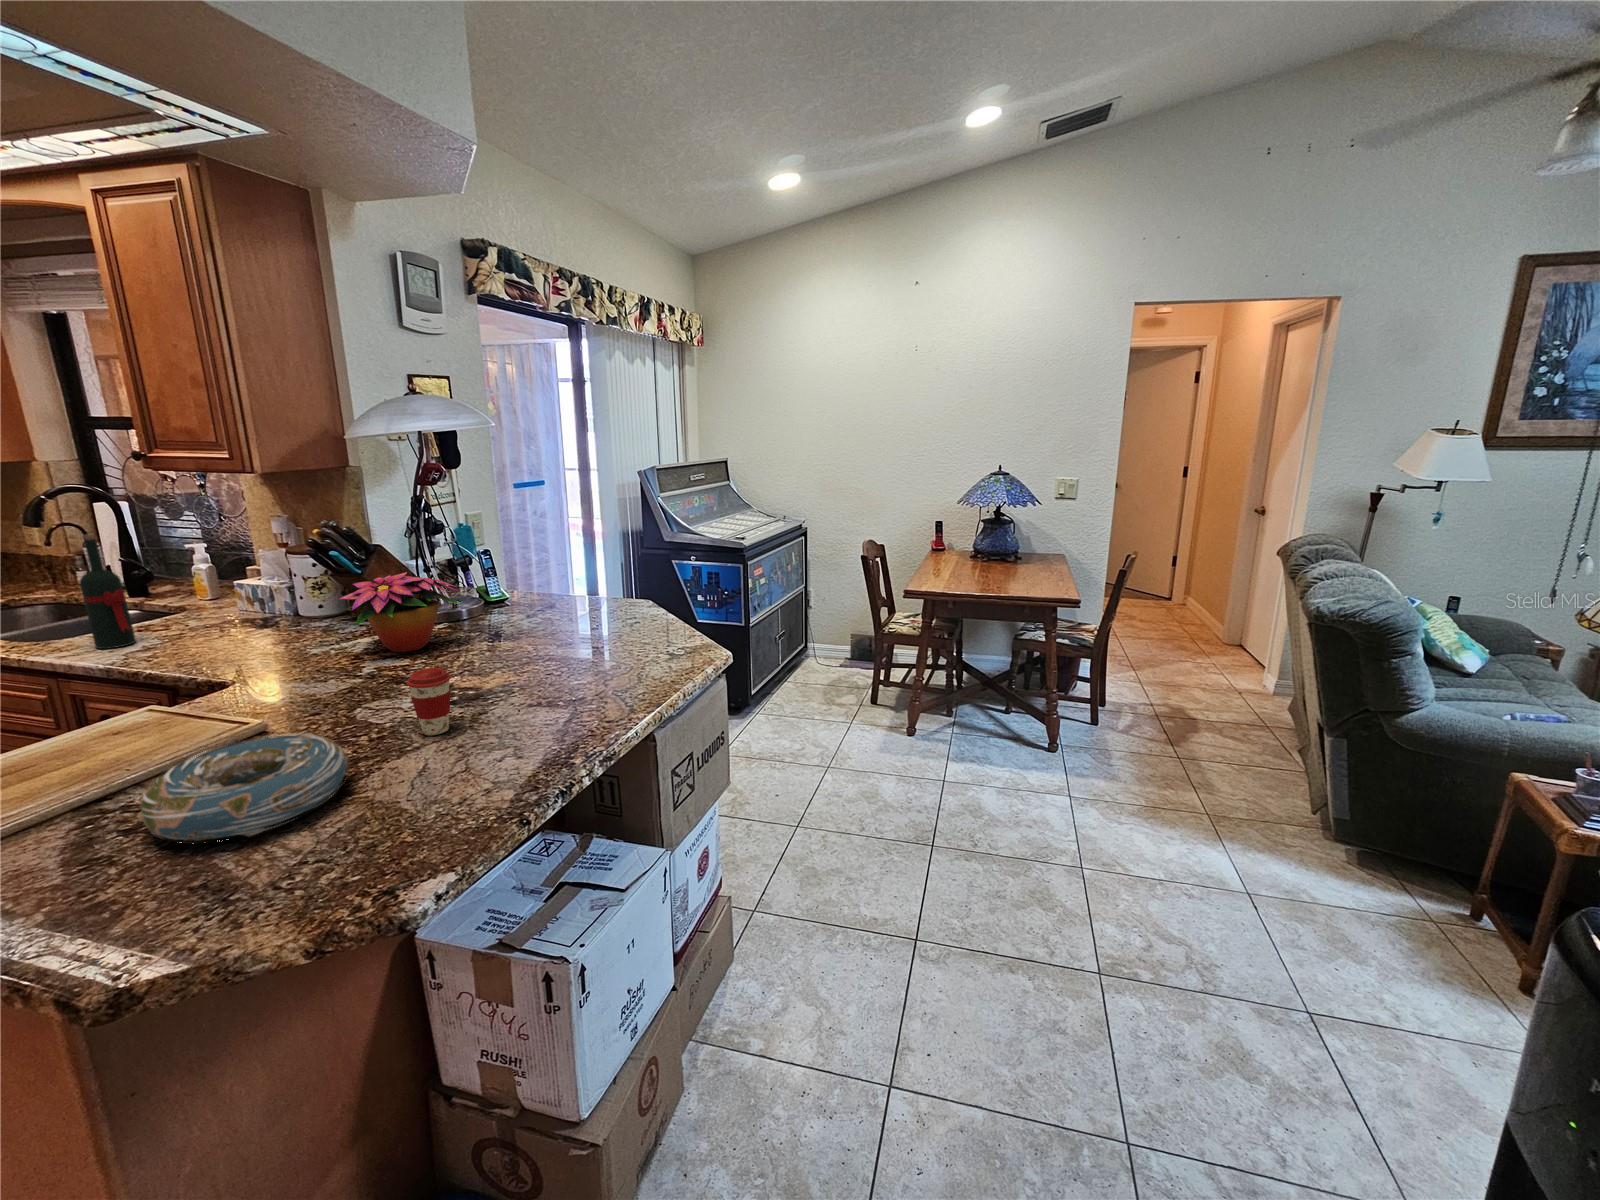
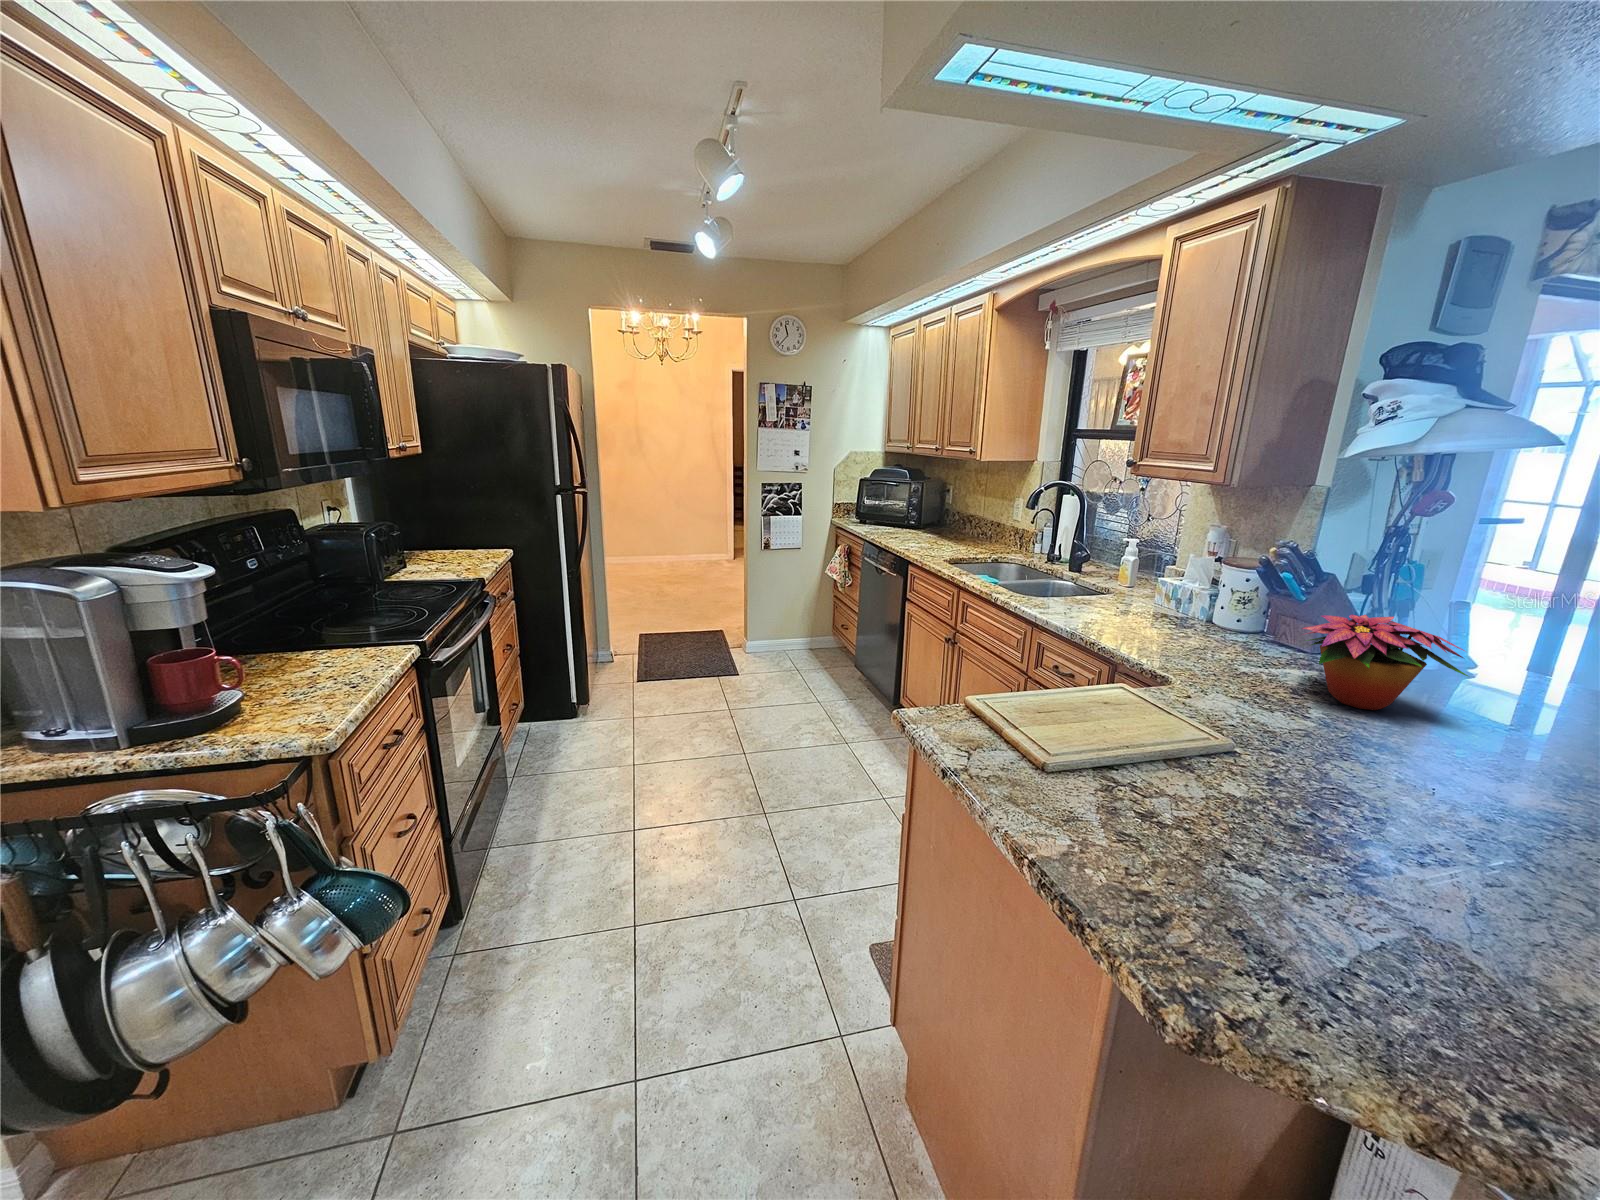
wine bottle: present [79,534,136,649] -> none [1062,523,1095,615]
coffee cup: present [407,668,451,735] -> none [1450,770,1535,866]
decorative bowl: present [140,734,347,841] -> none [1165,767,1388,902]

